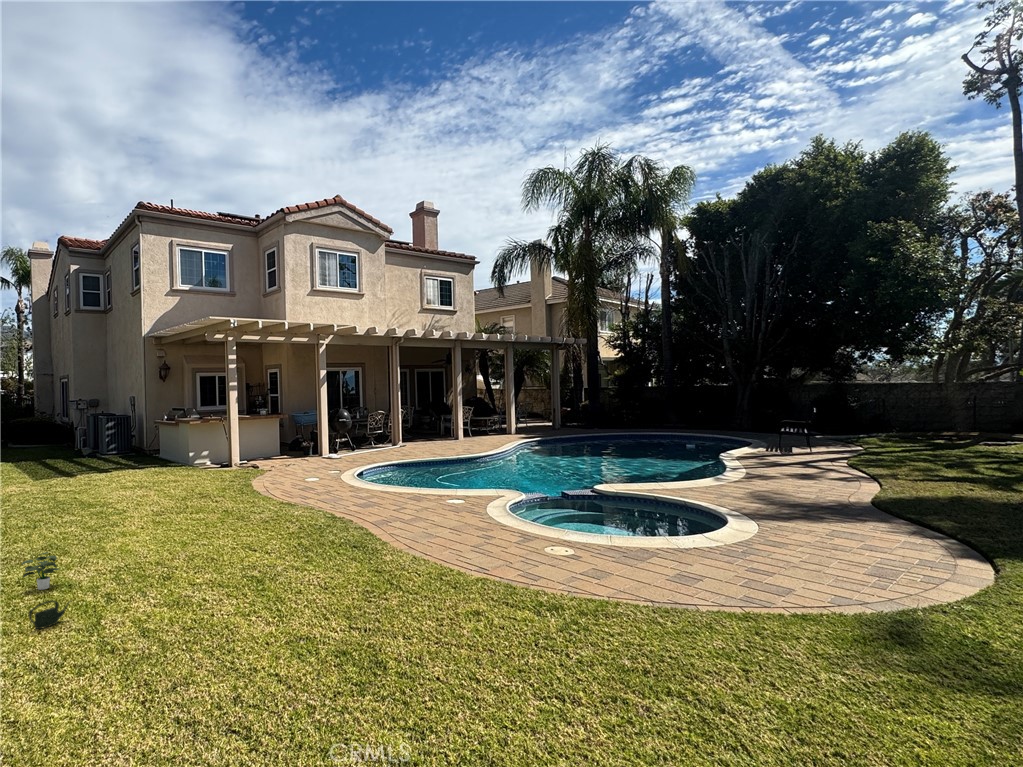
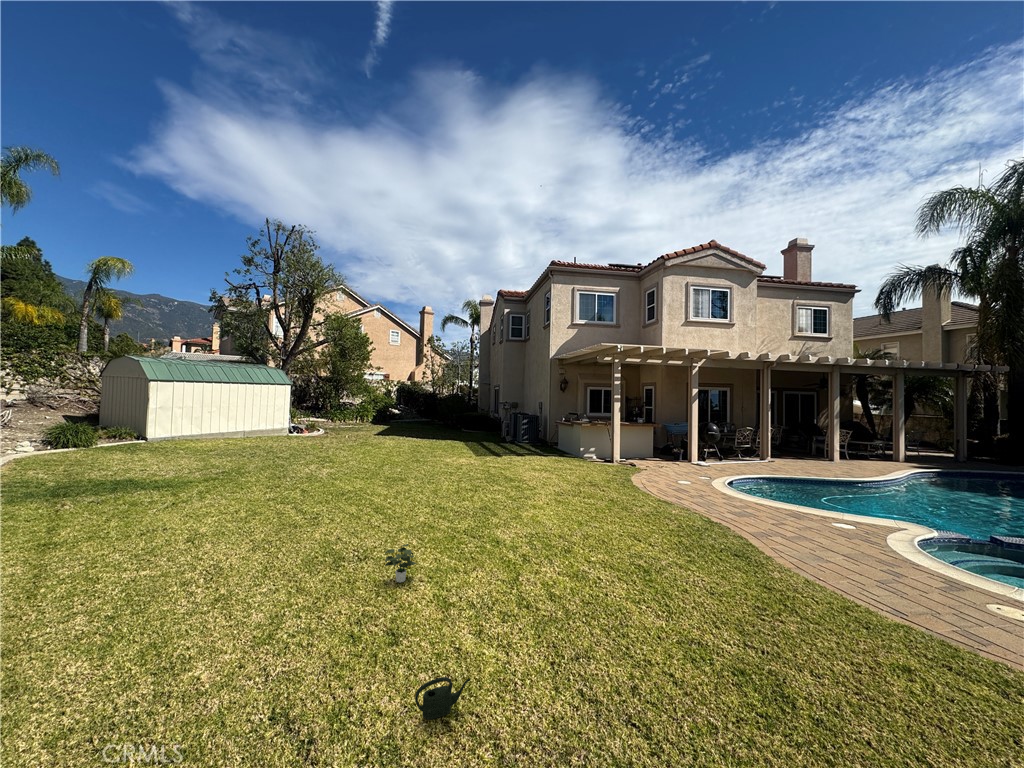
watering can: present [28,600,71,629] -> present [415,677,470,720]

